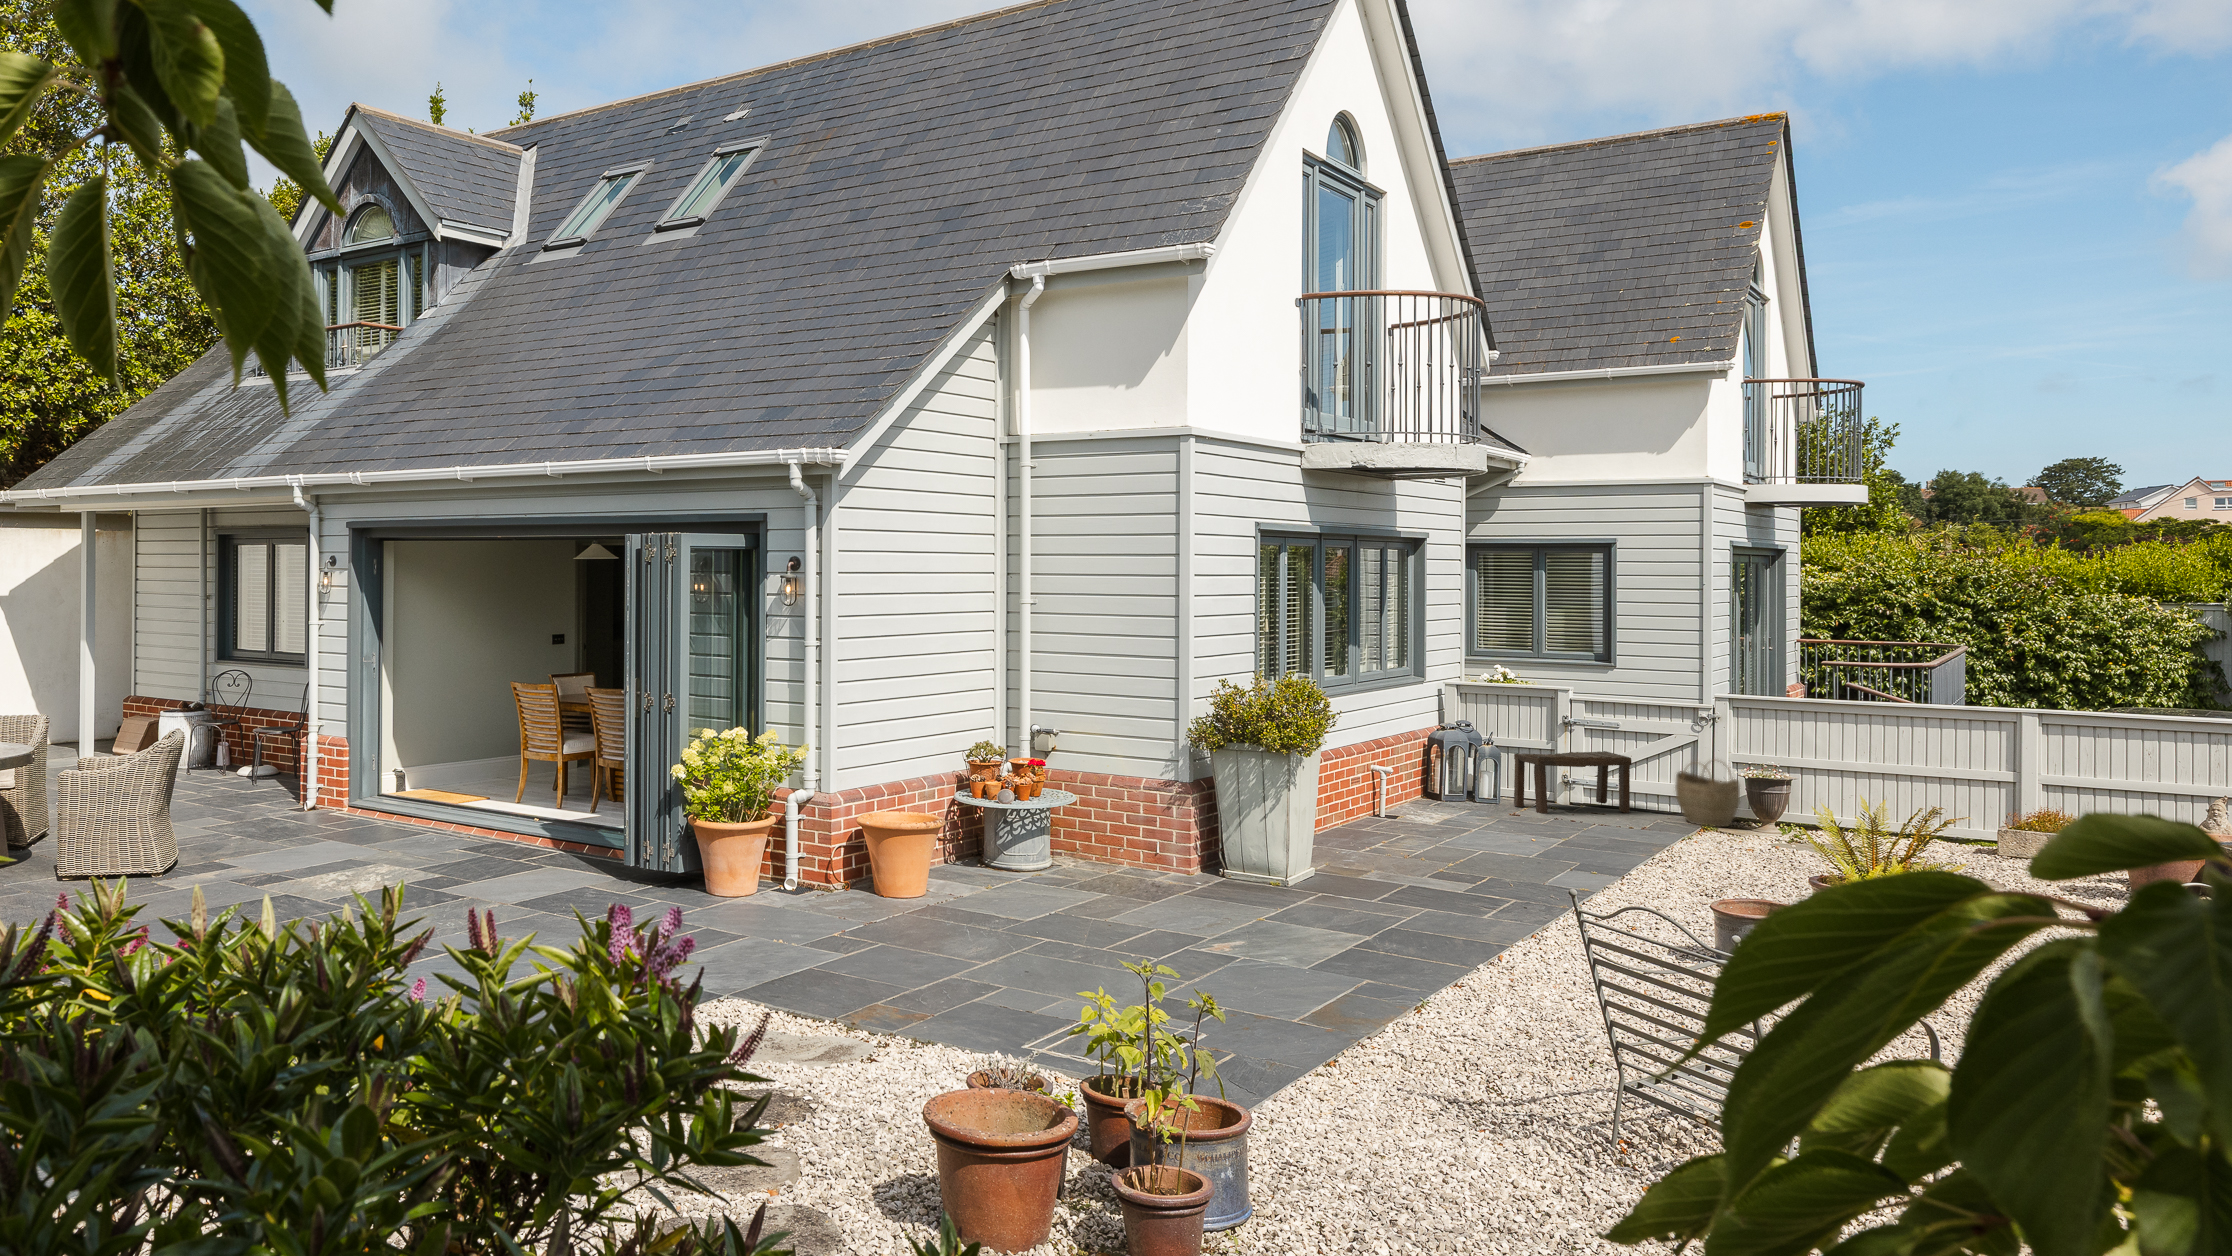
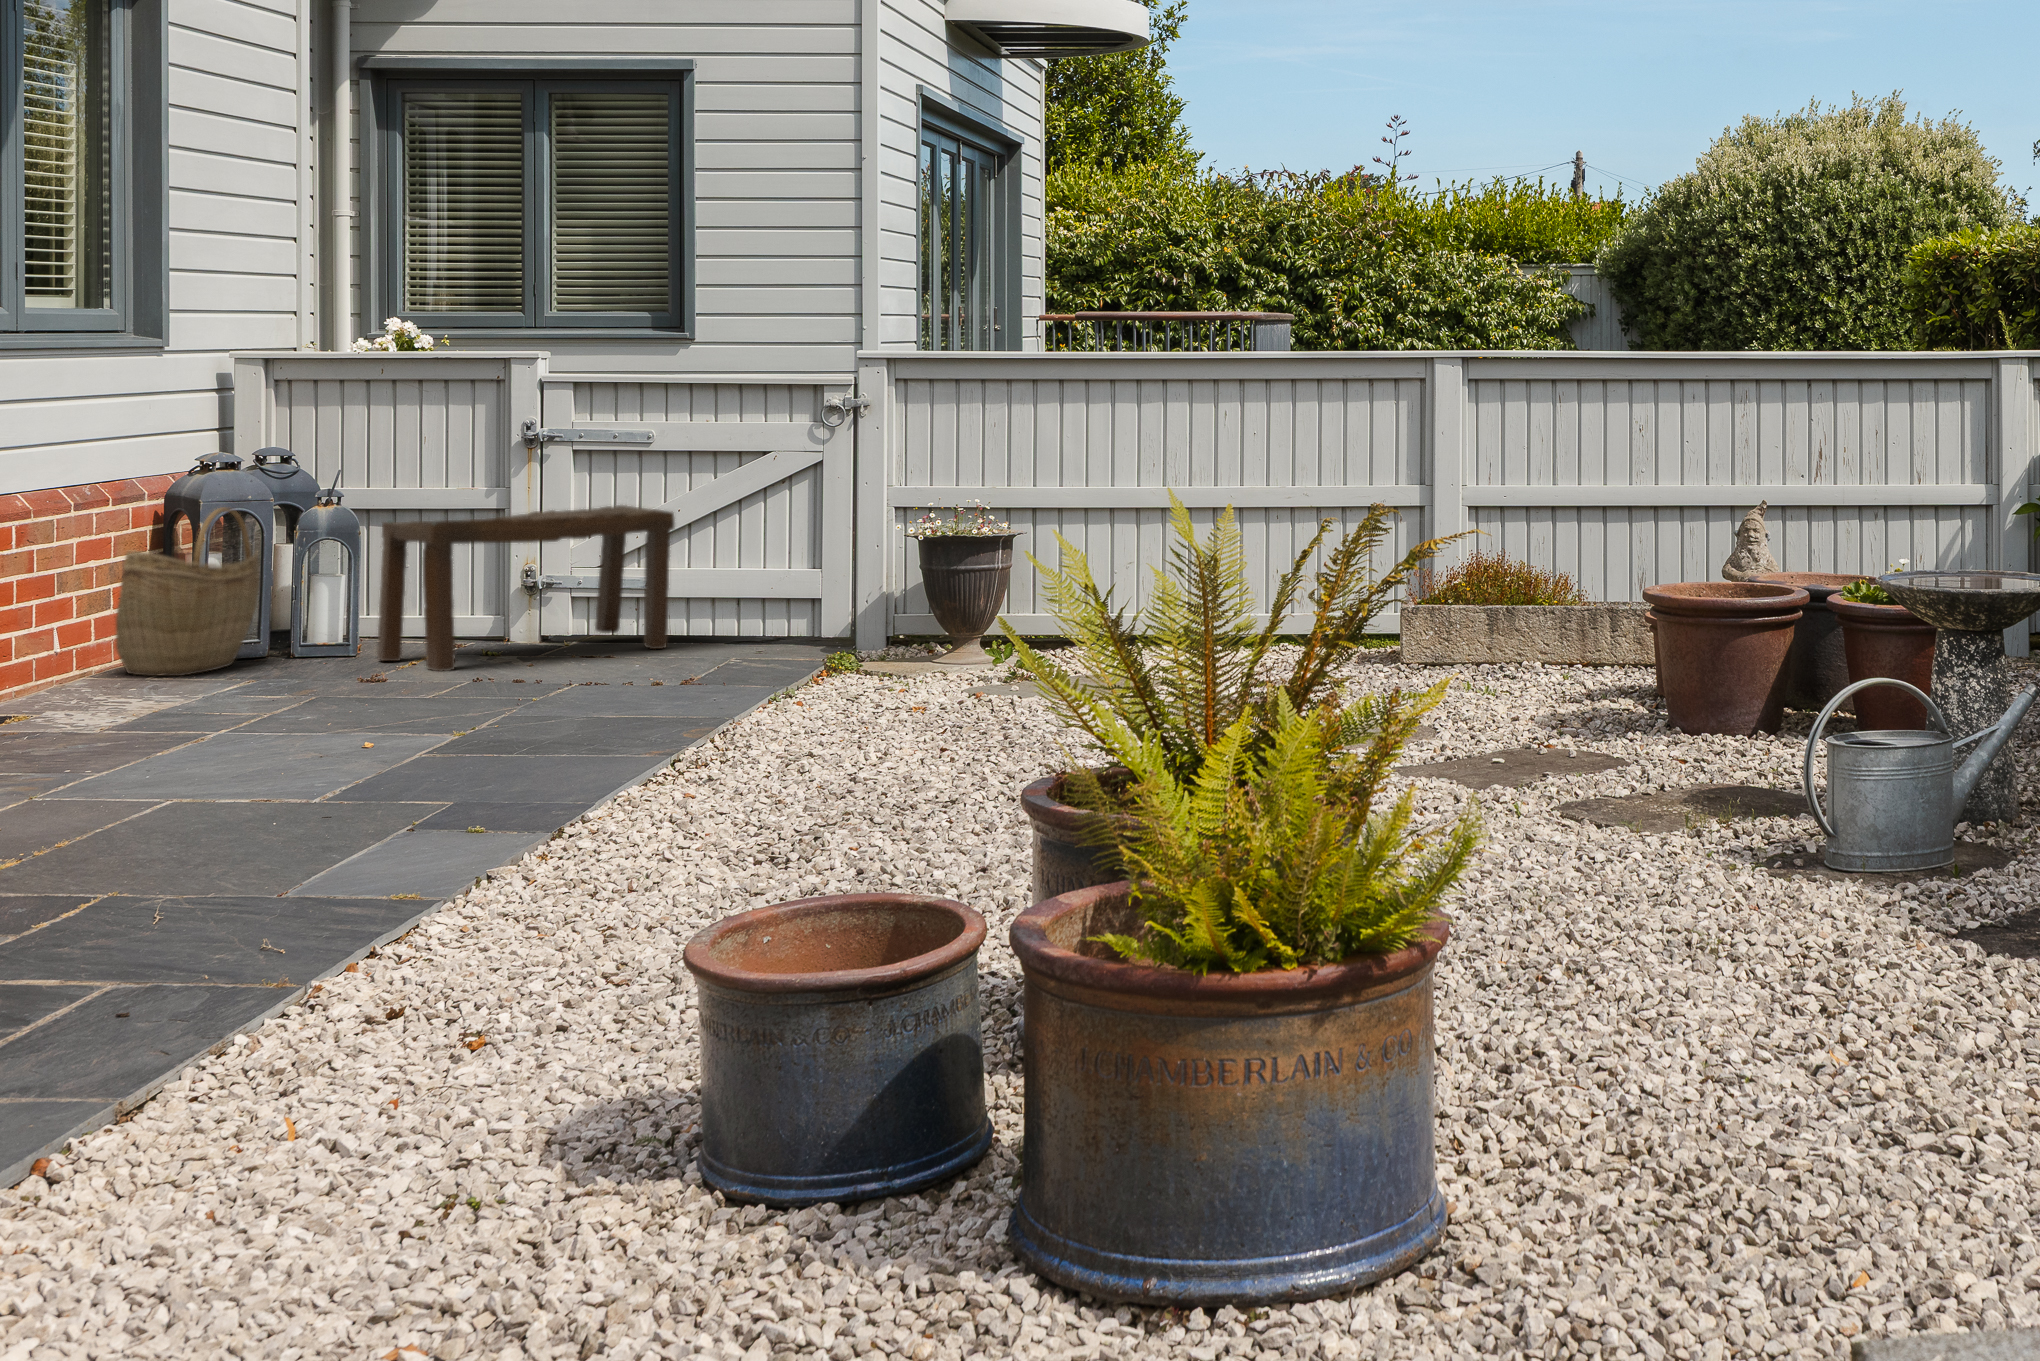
woven basket: present [1675,764,1740,827] -> present [116,507,259,676]

